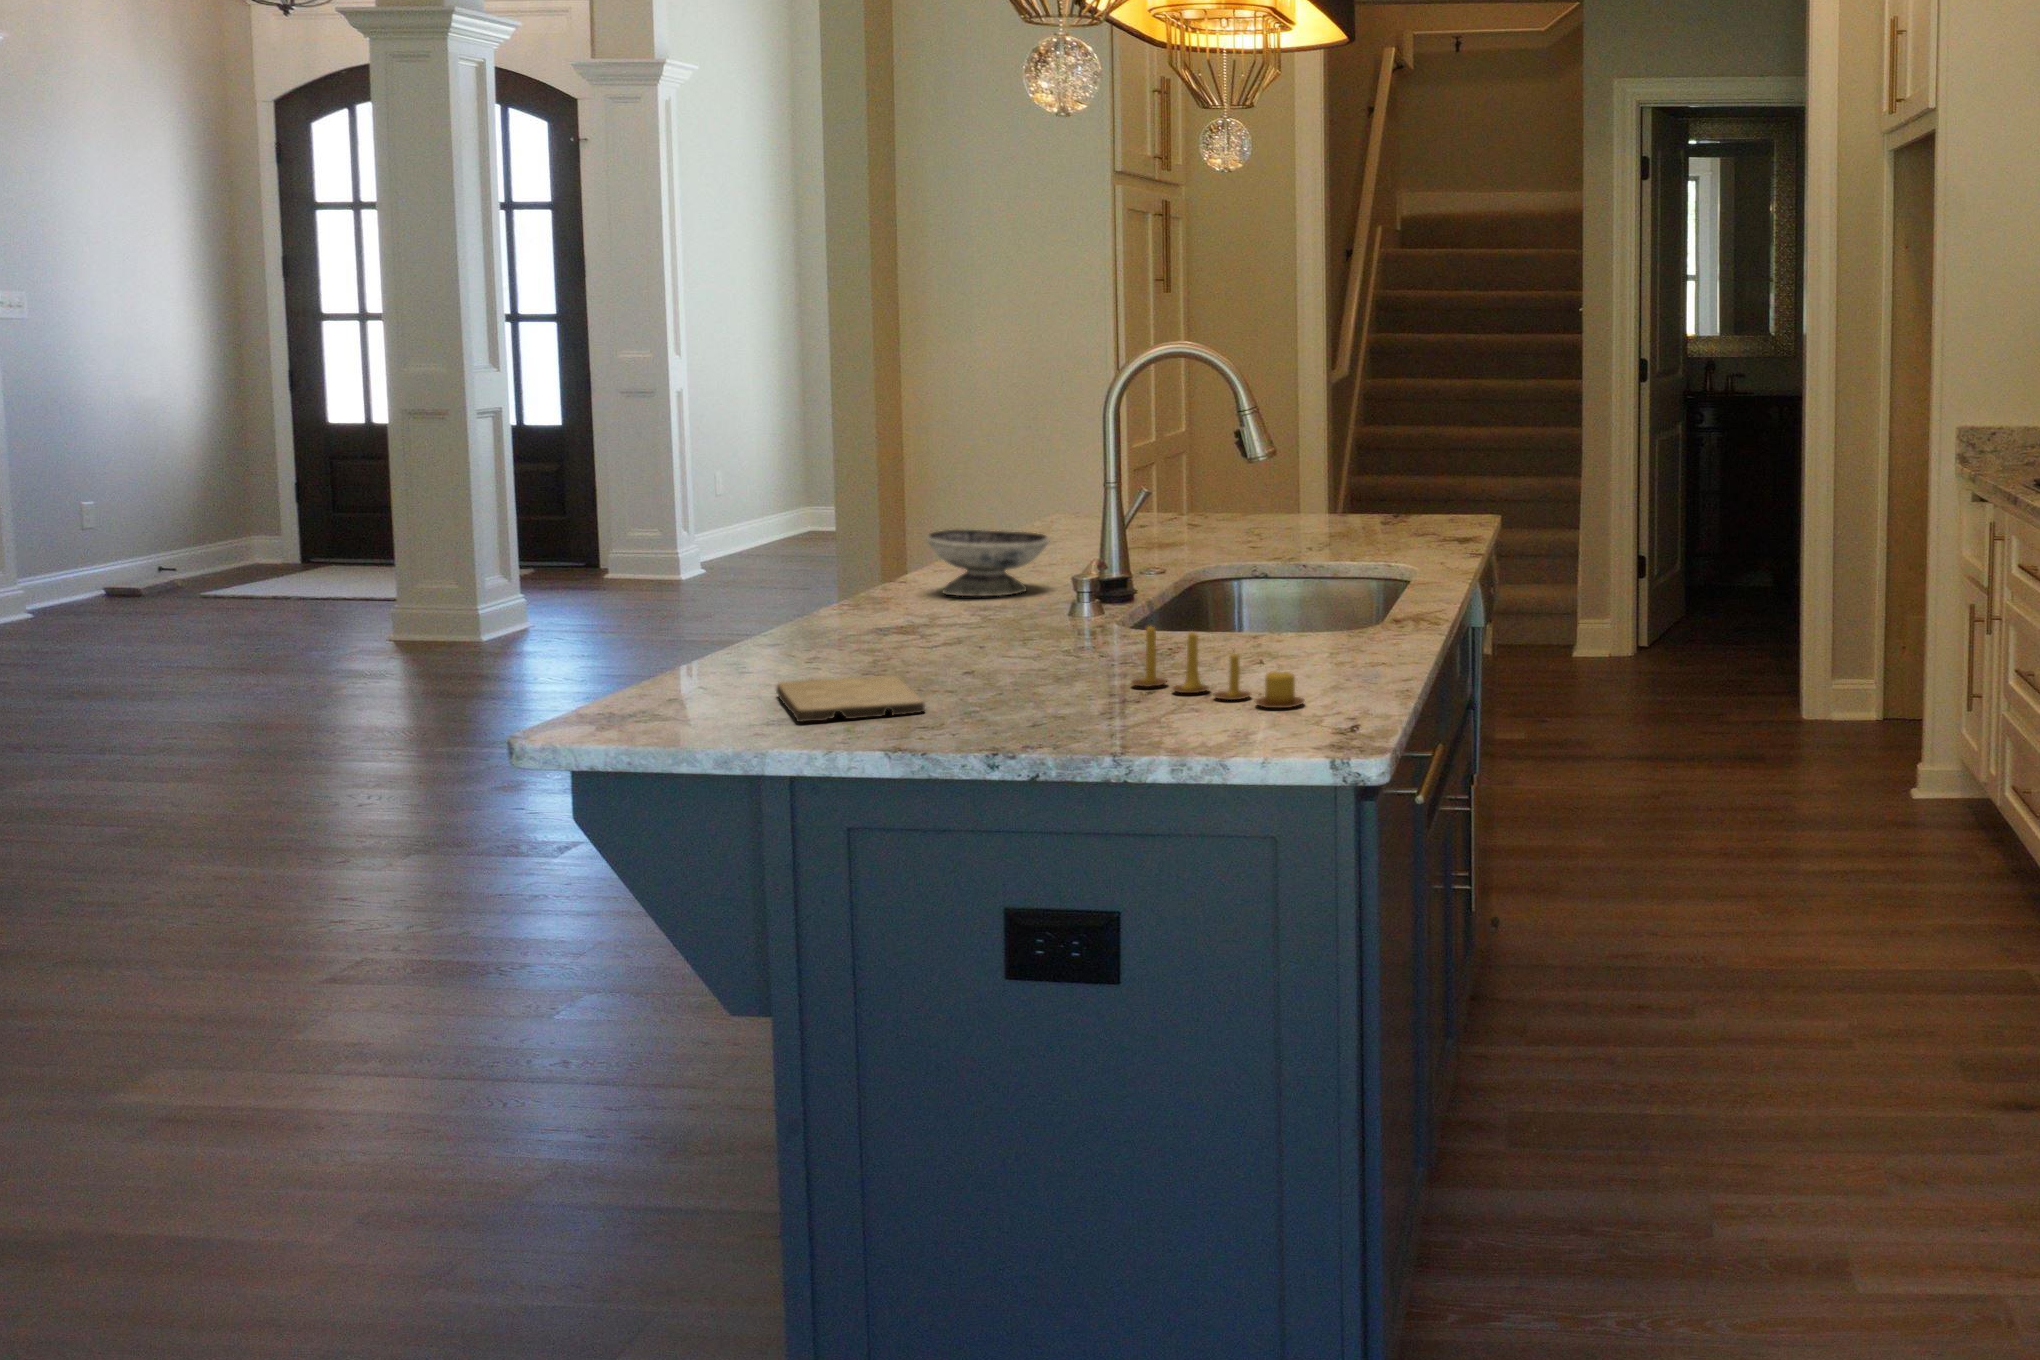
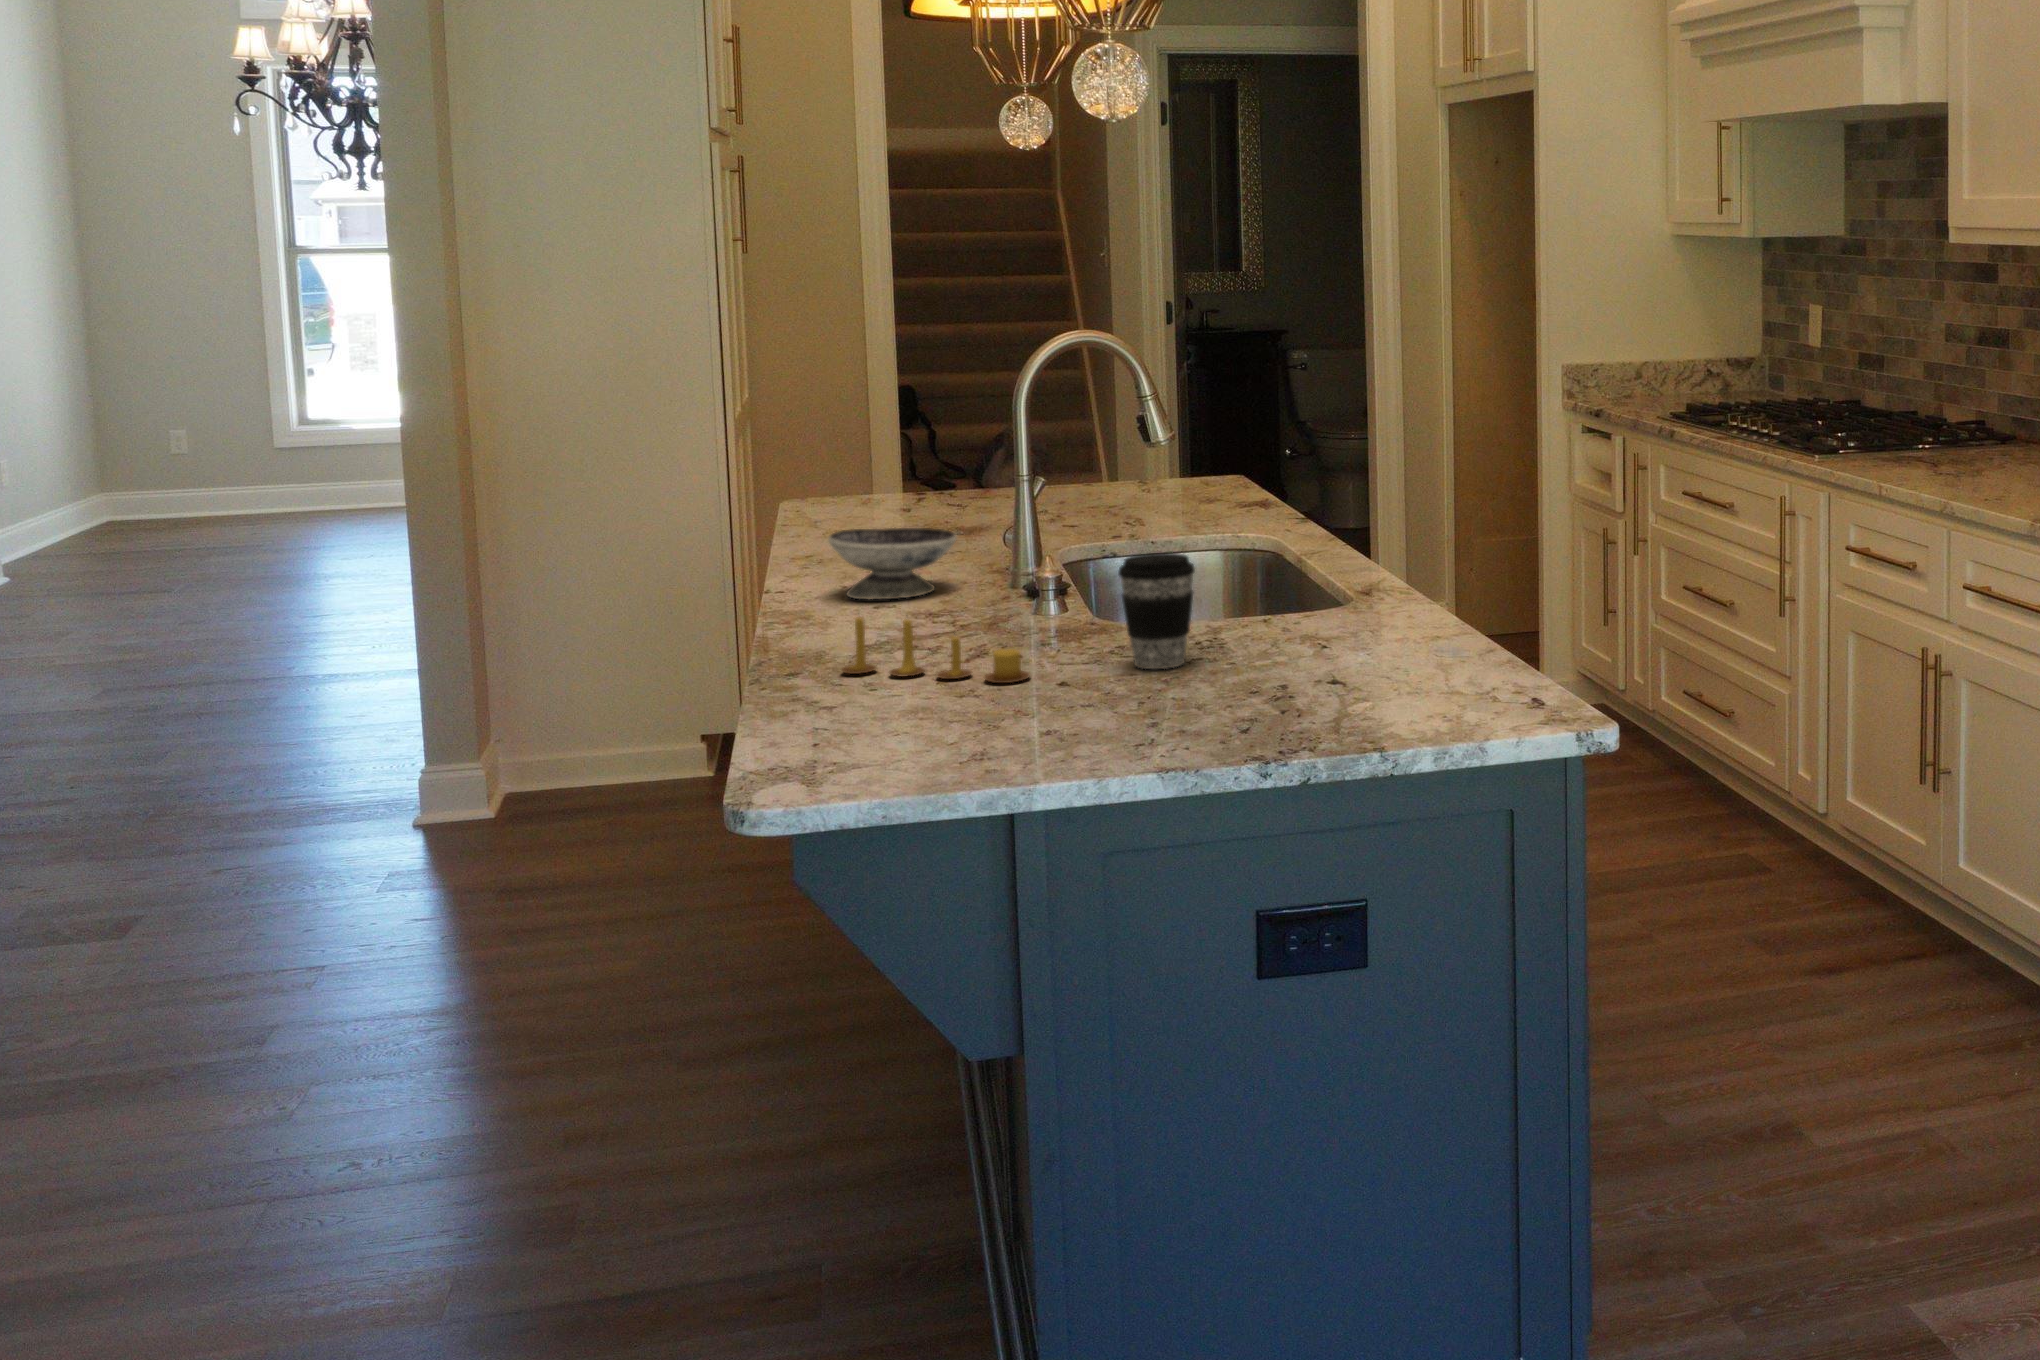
coffee cup: none [1035,553,1114,669] -> present [1118,553,1195,669]
candle: present [1132,623,1304,708] -> present [842,617,1030,683]
cutting board: present [776,675,925,722] -> none [918,694,1114,753]

